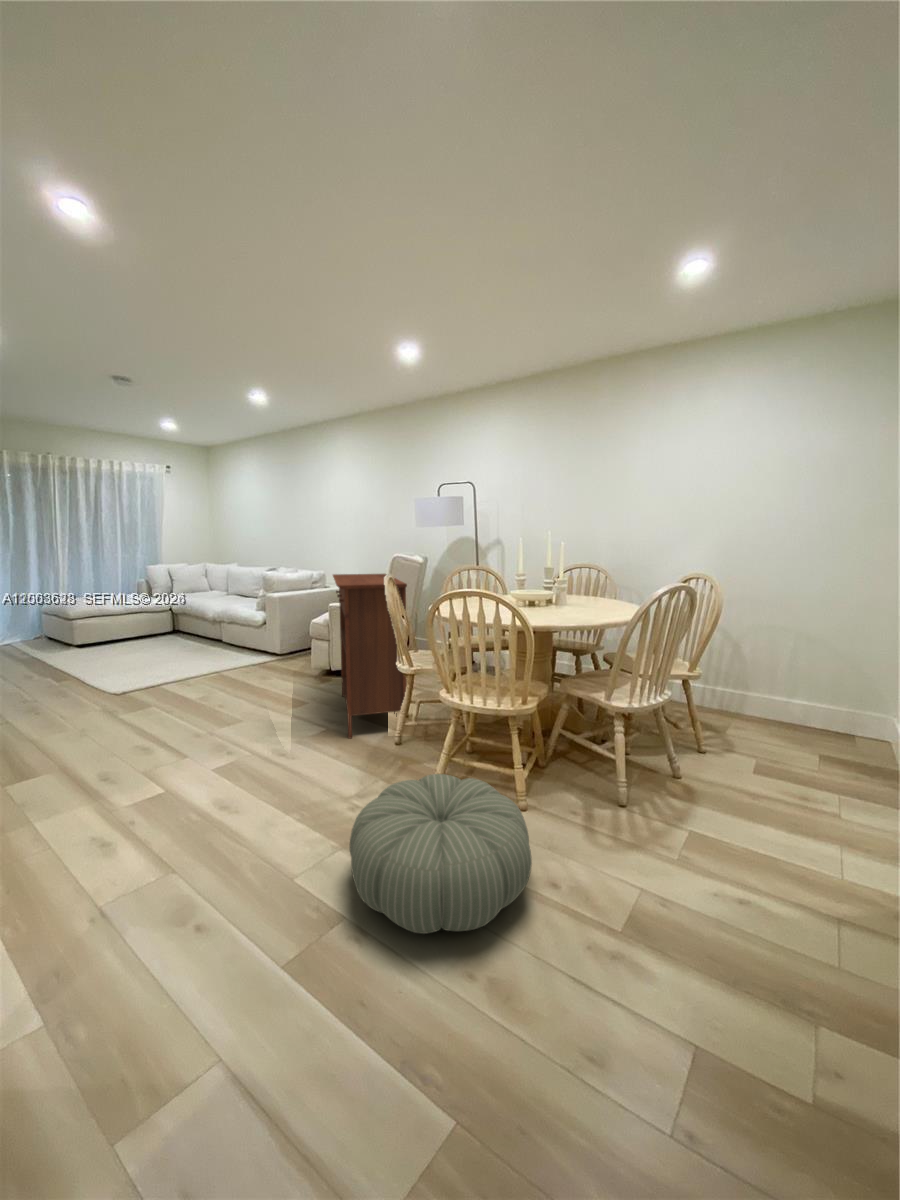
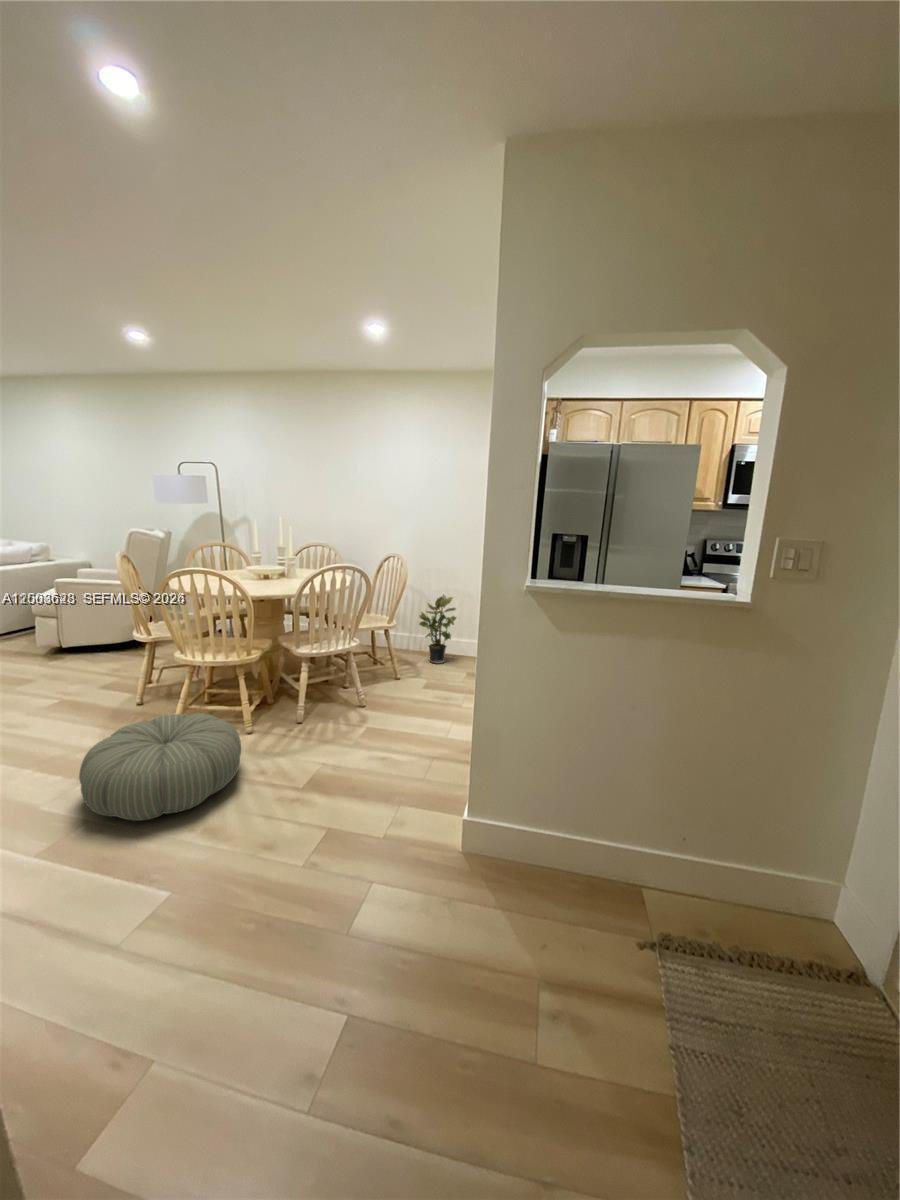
console table: present [333,574,407,739] -> none [55,549,150,707]
potted plant: none [729,631,795,734] -> present [419,595,456,664]

